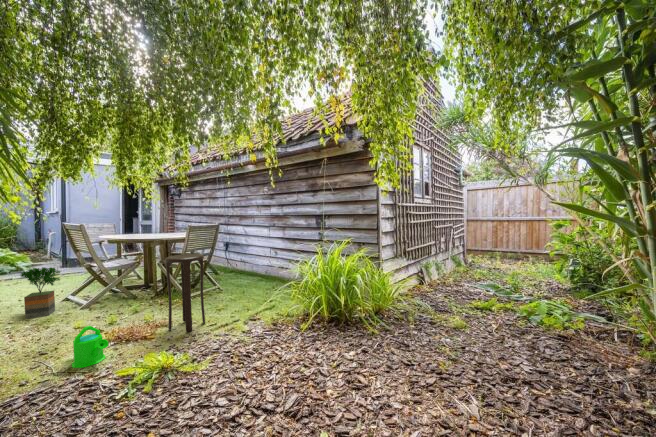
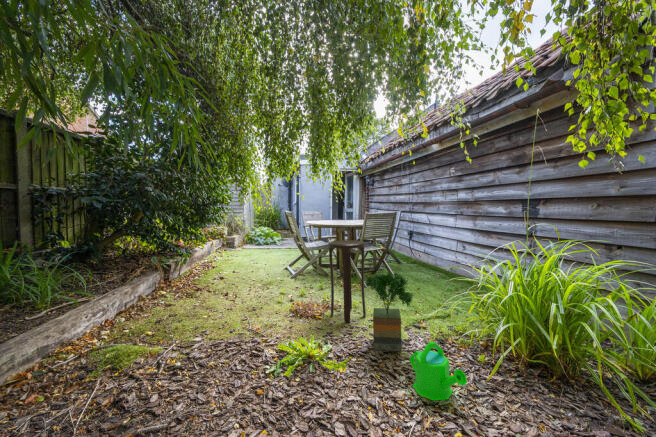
potted tree: present [21,268,60,319] -> present [365,273,413,351]
watering can: present [72,326,108,368] -> present [410,341,467,400]

